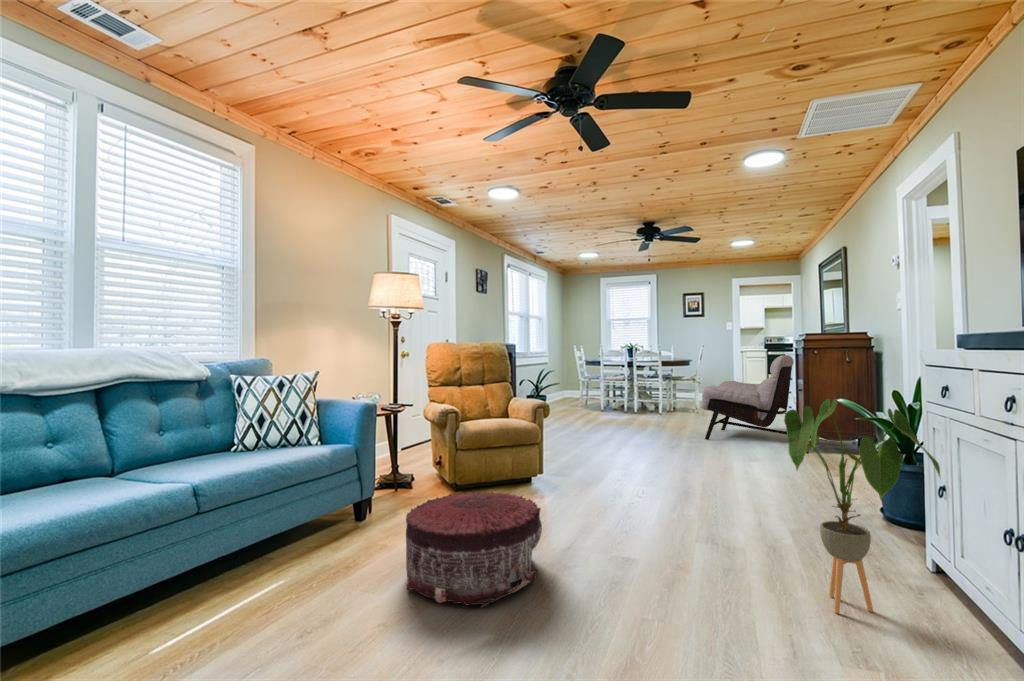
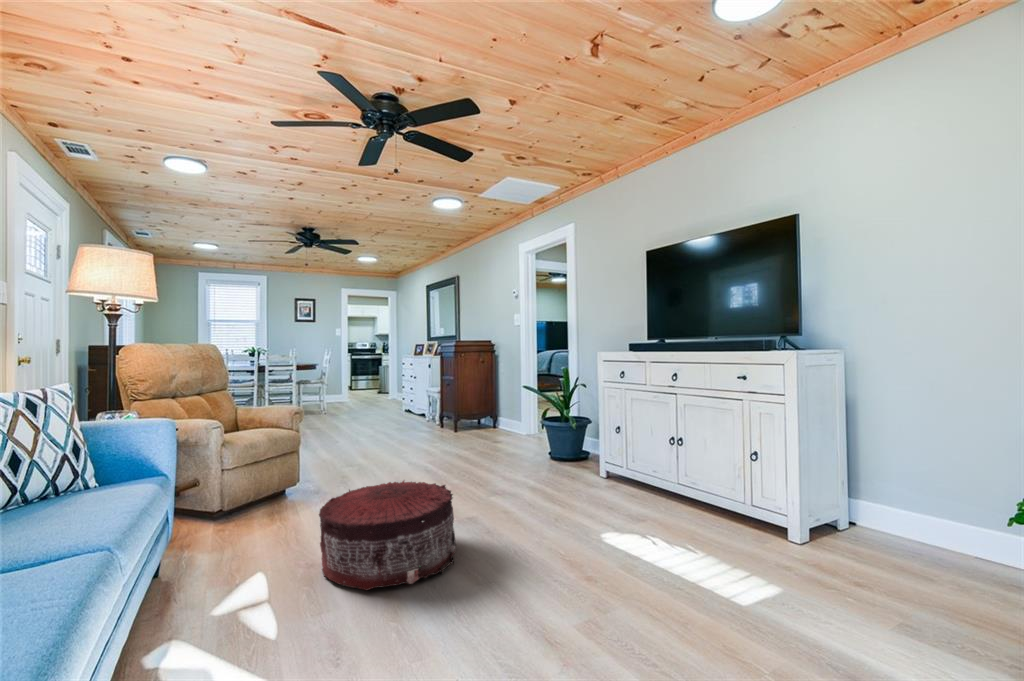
lounge chair: present [701,355,794,440] -> none [364,356,432,430]
house plant: present [784,399,940,613] -> none [559,375,633,496]

